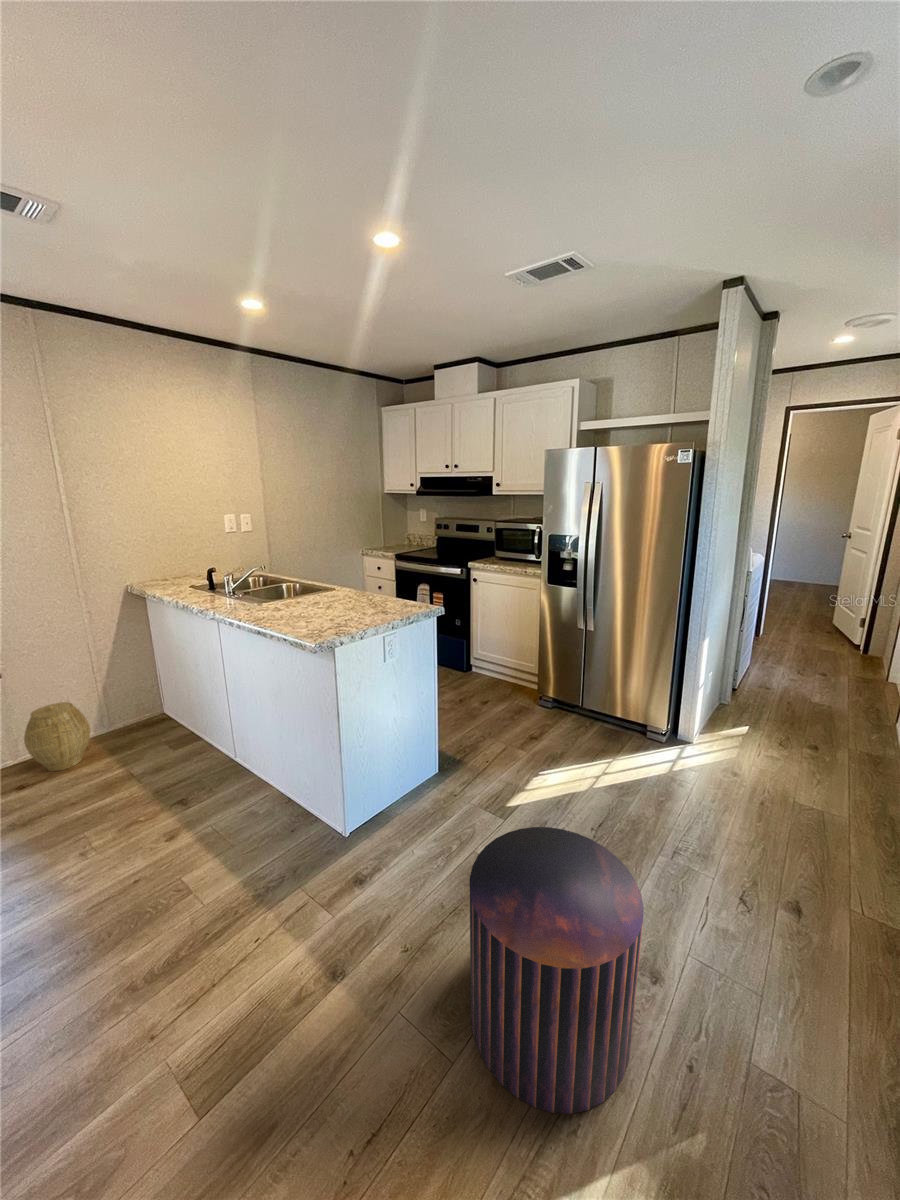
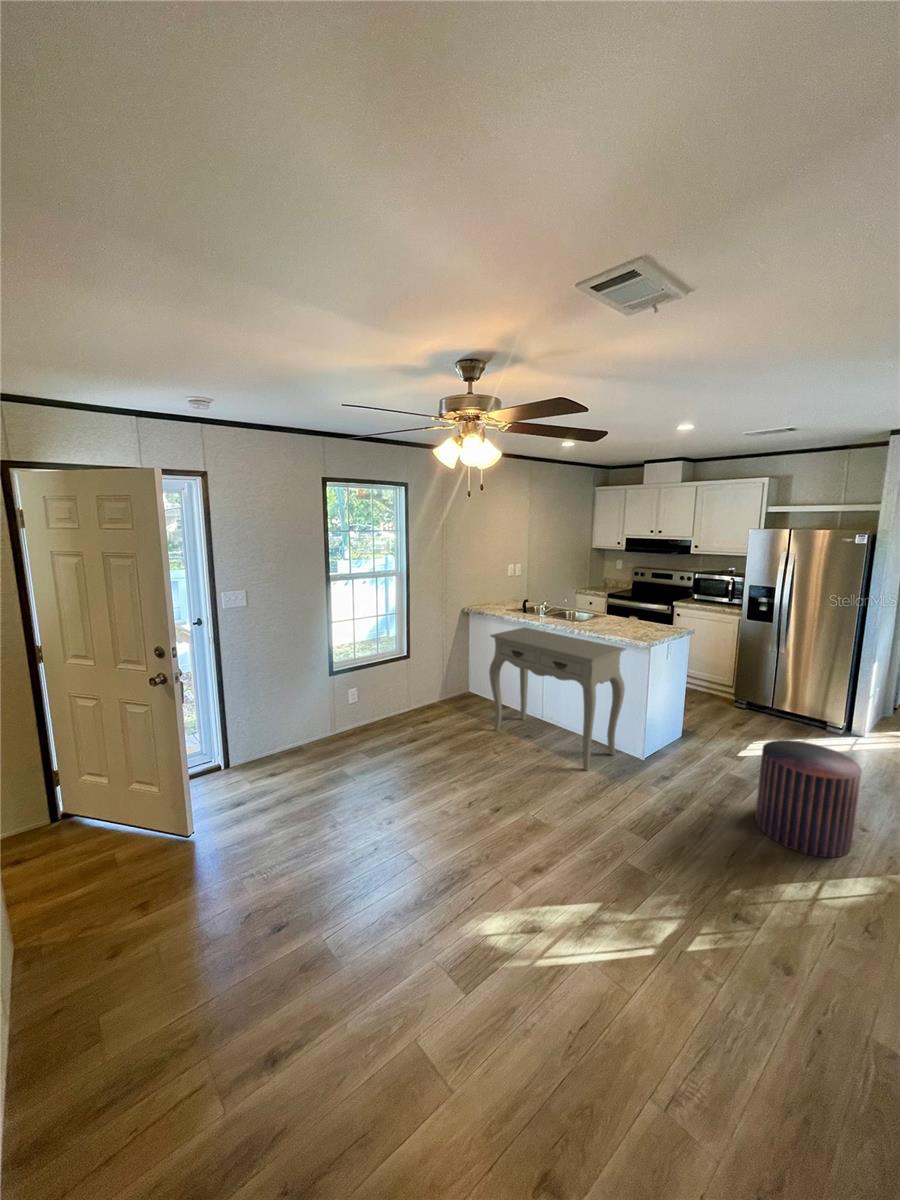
console table: none [94,615,308,883] -> present [489,627,626,771]
woven basket: present [24,702,90,771] -> none [420,676,450,716]

